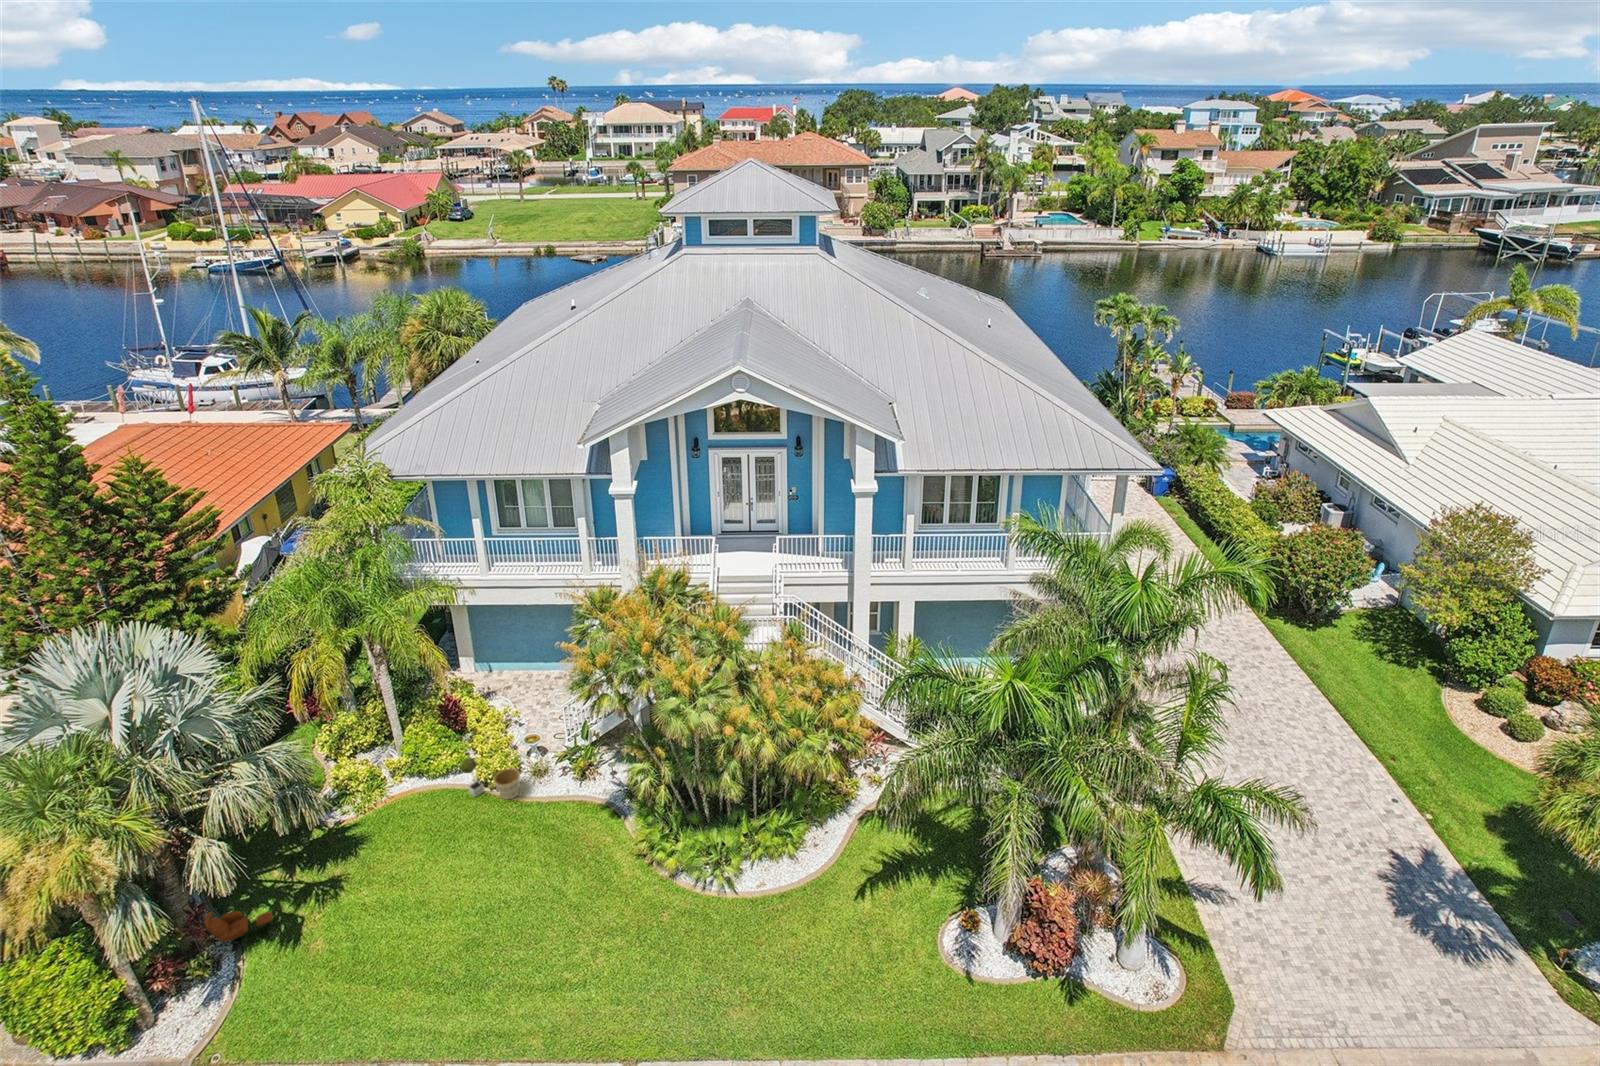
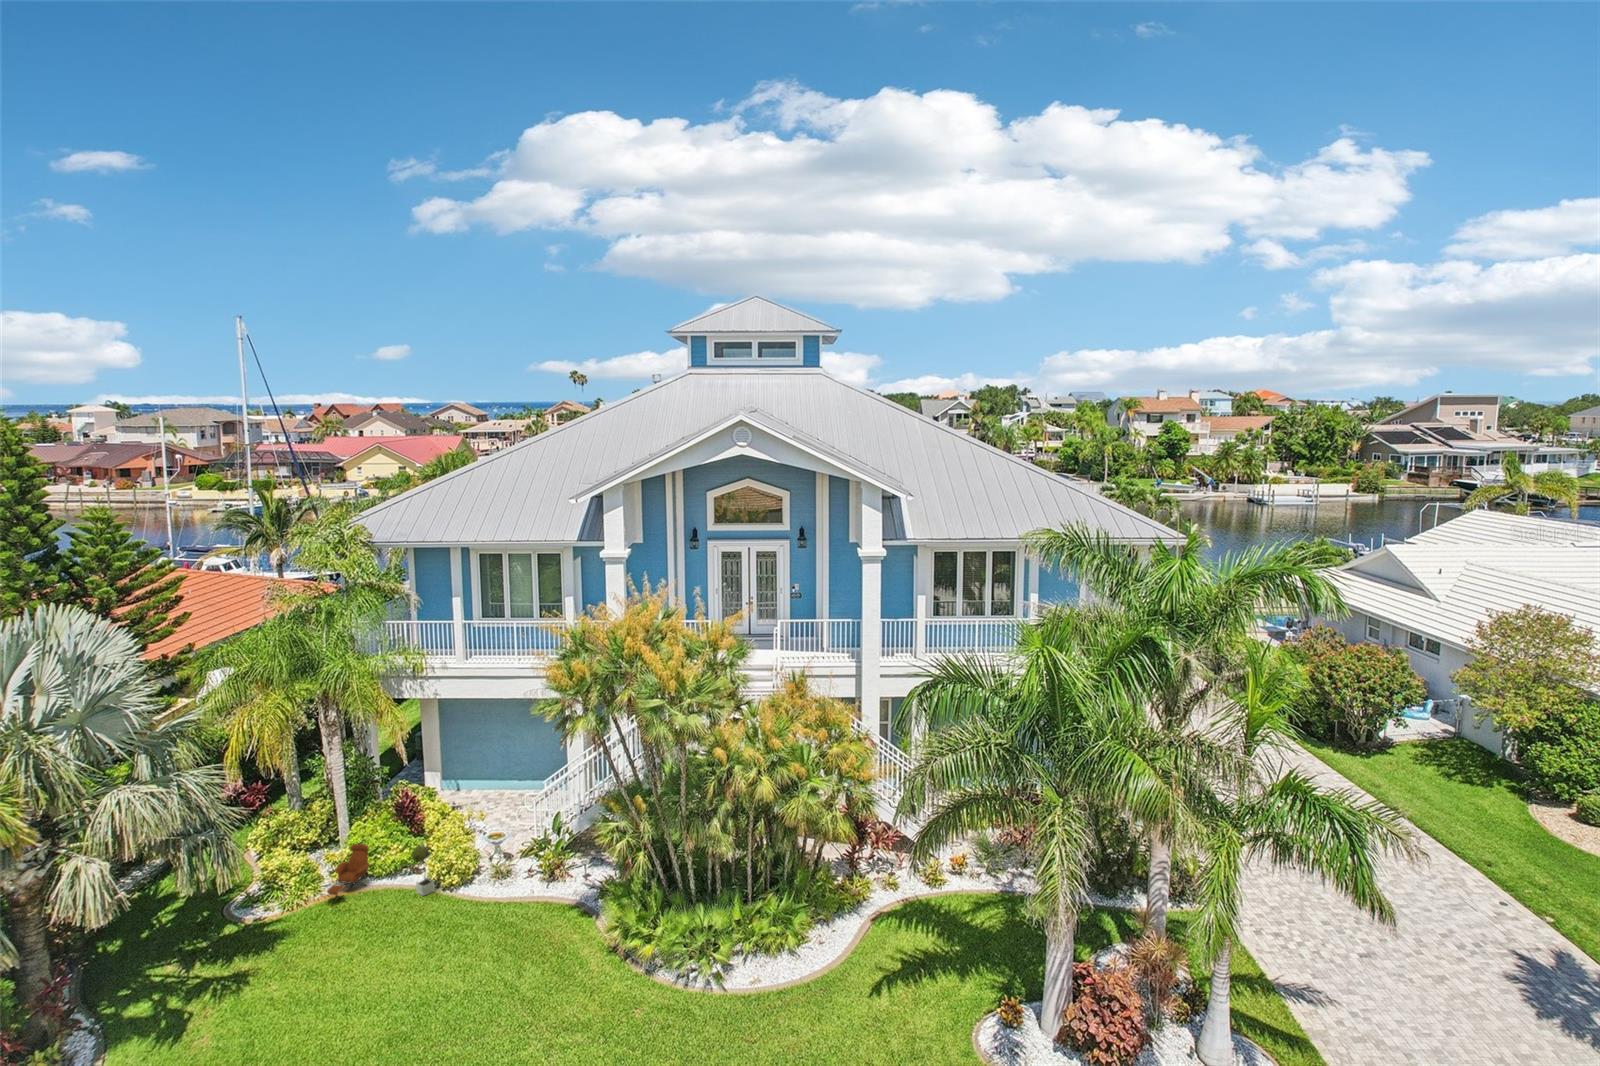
wooden bucket: present [493,768,520,799] -> none [446,861,478,899]
lounge chair: present [204,911,272,947] -> present [327,844,370,900]

